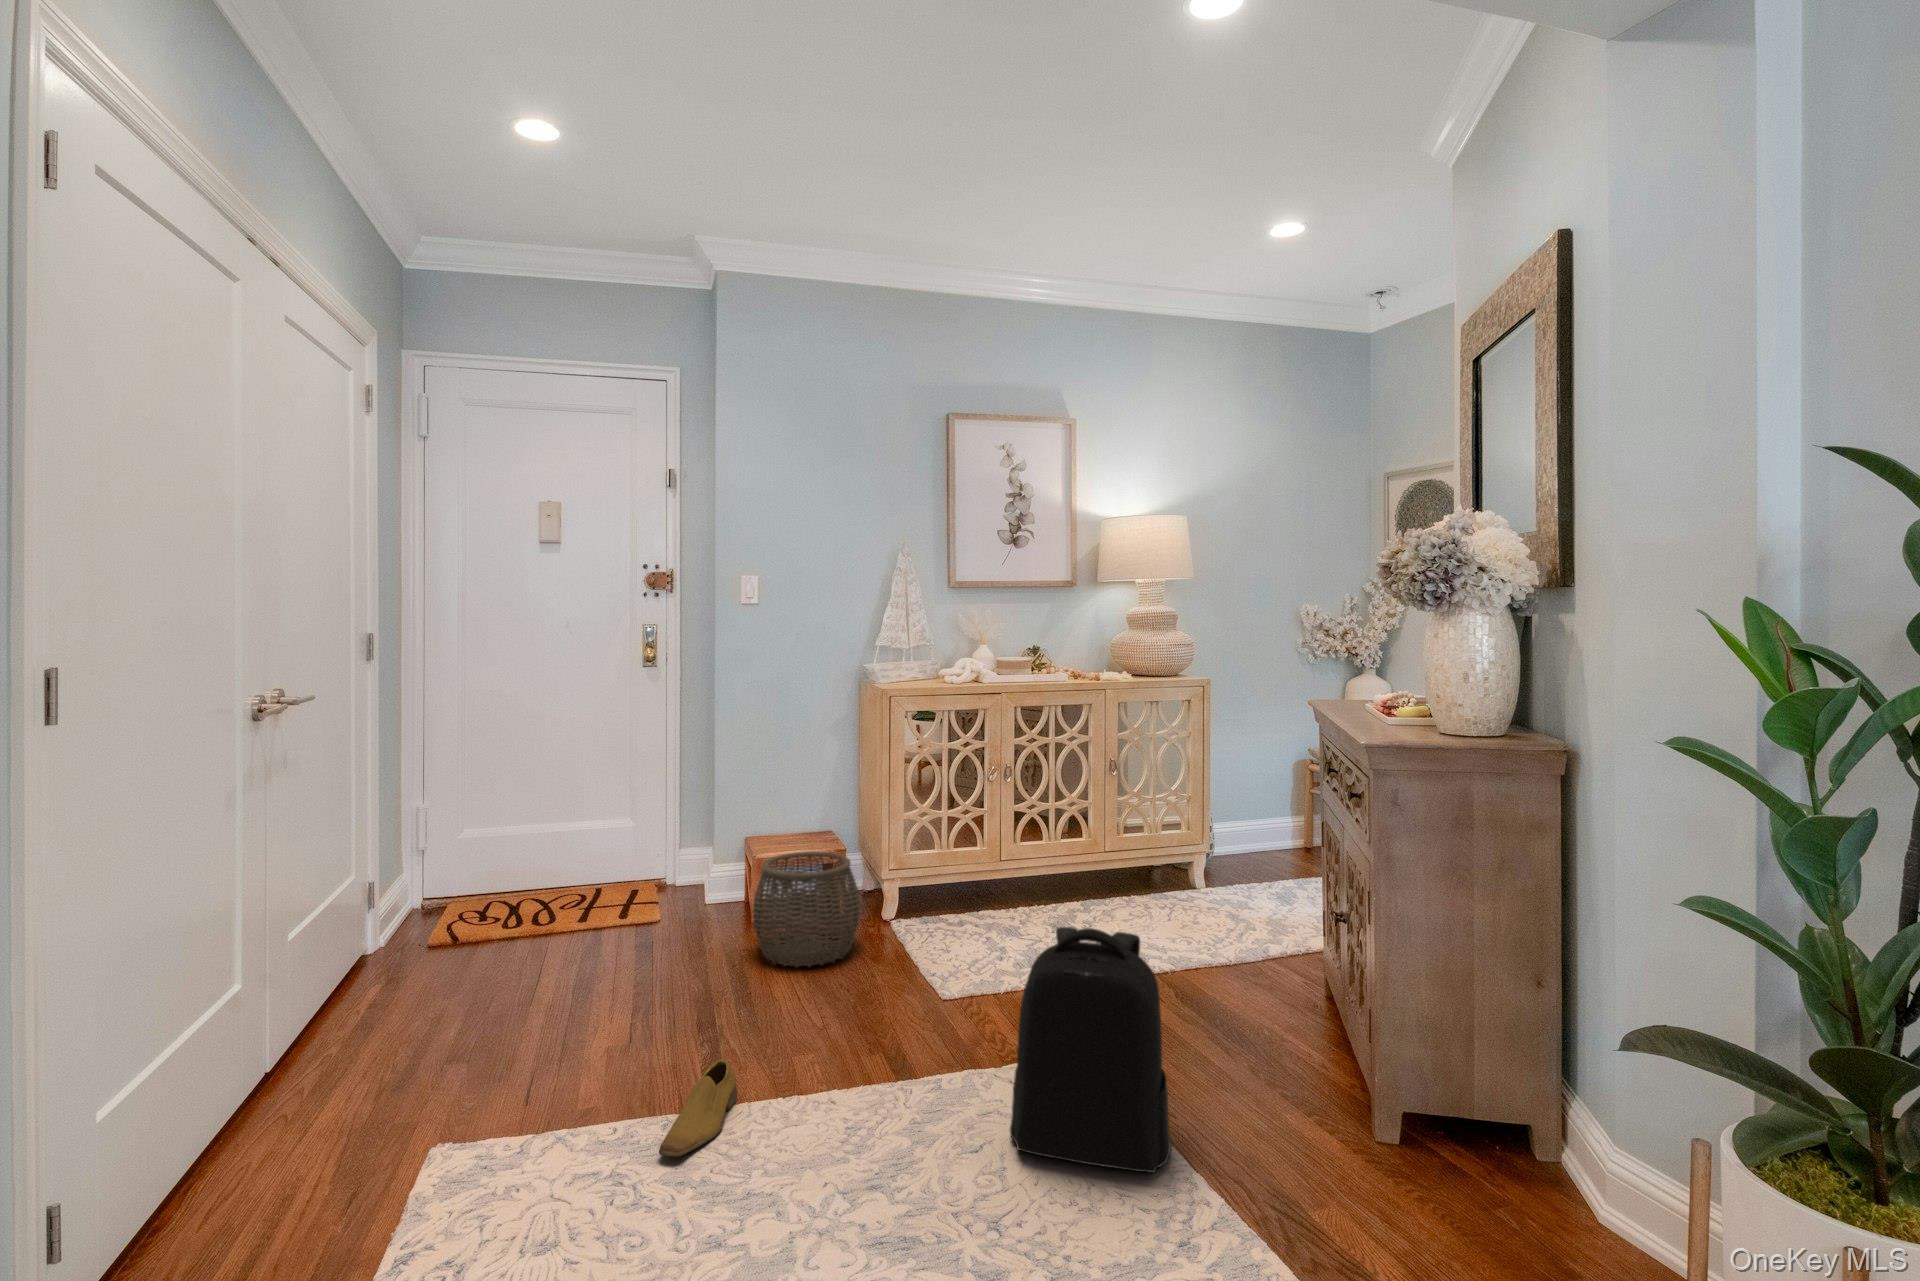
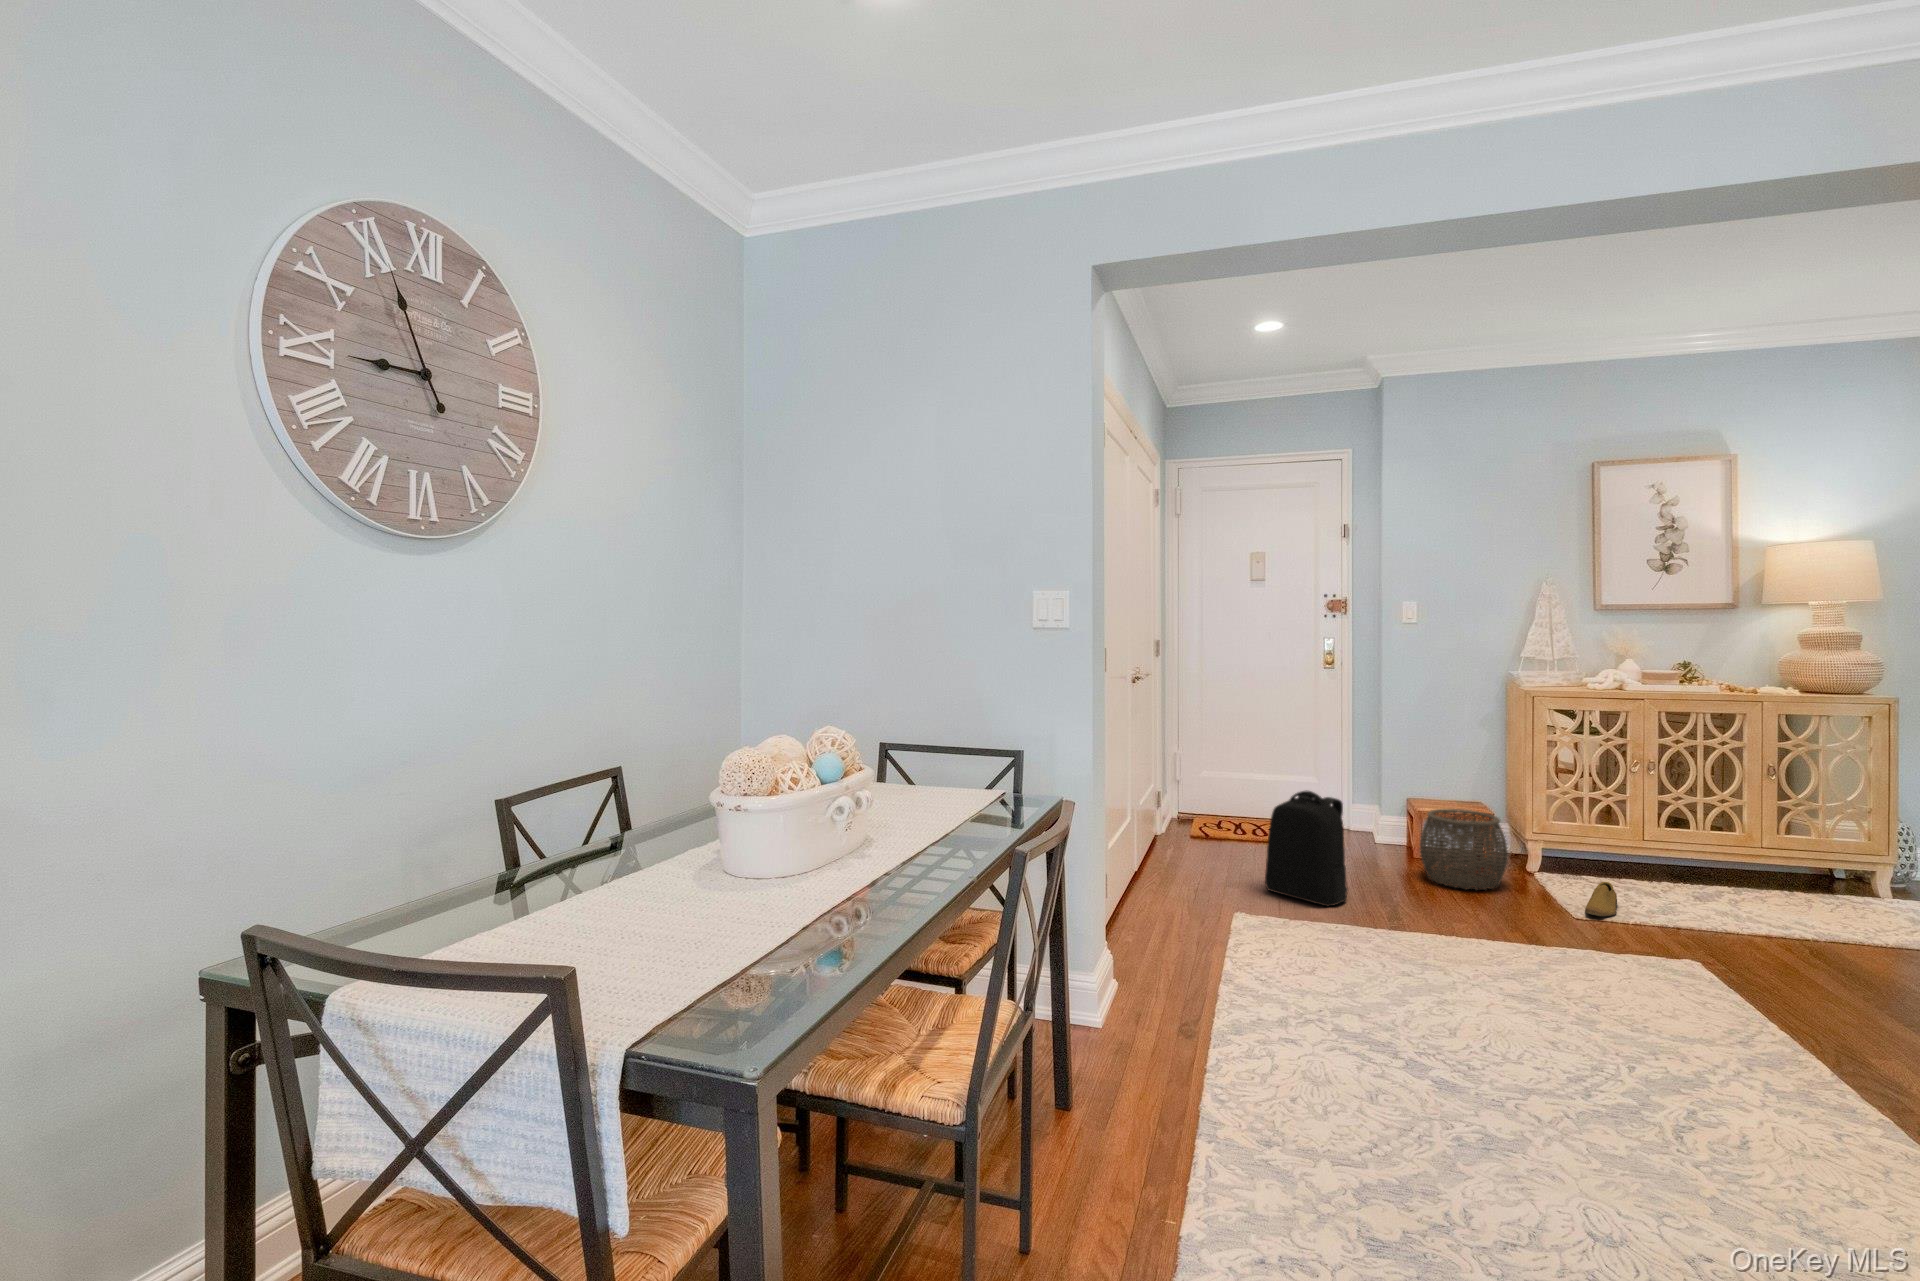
backpack: present [1010,927,1171,1173] -> present [1265,790,1348,906]
shoe: present [659,1059,737,1156] -> present [1585,882,1617,916]

